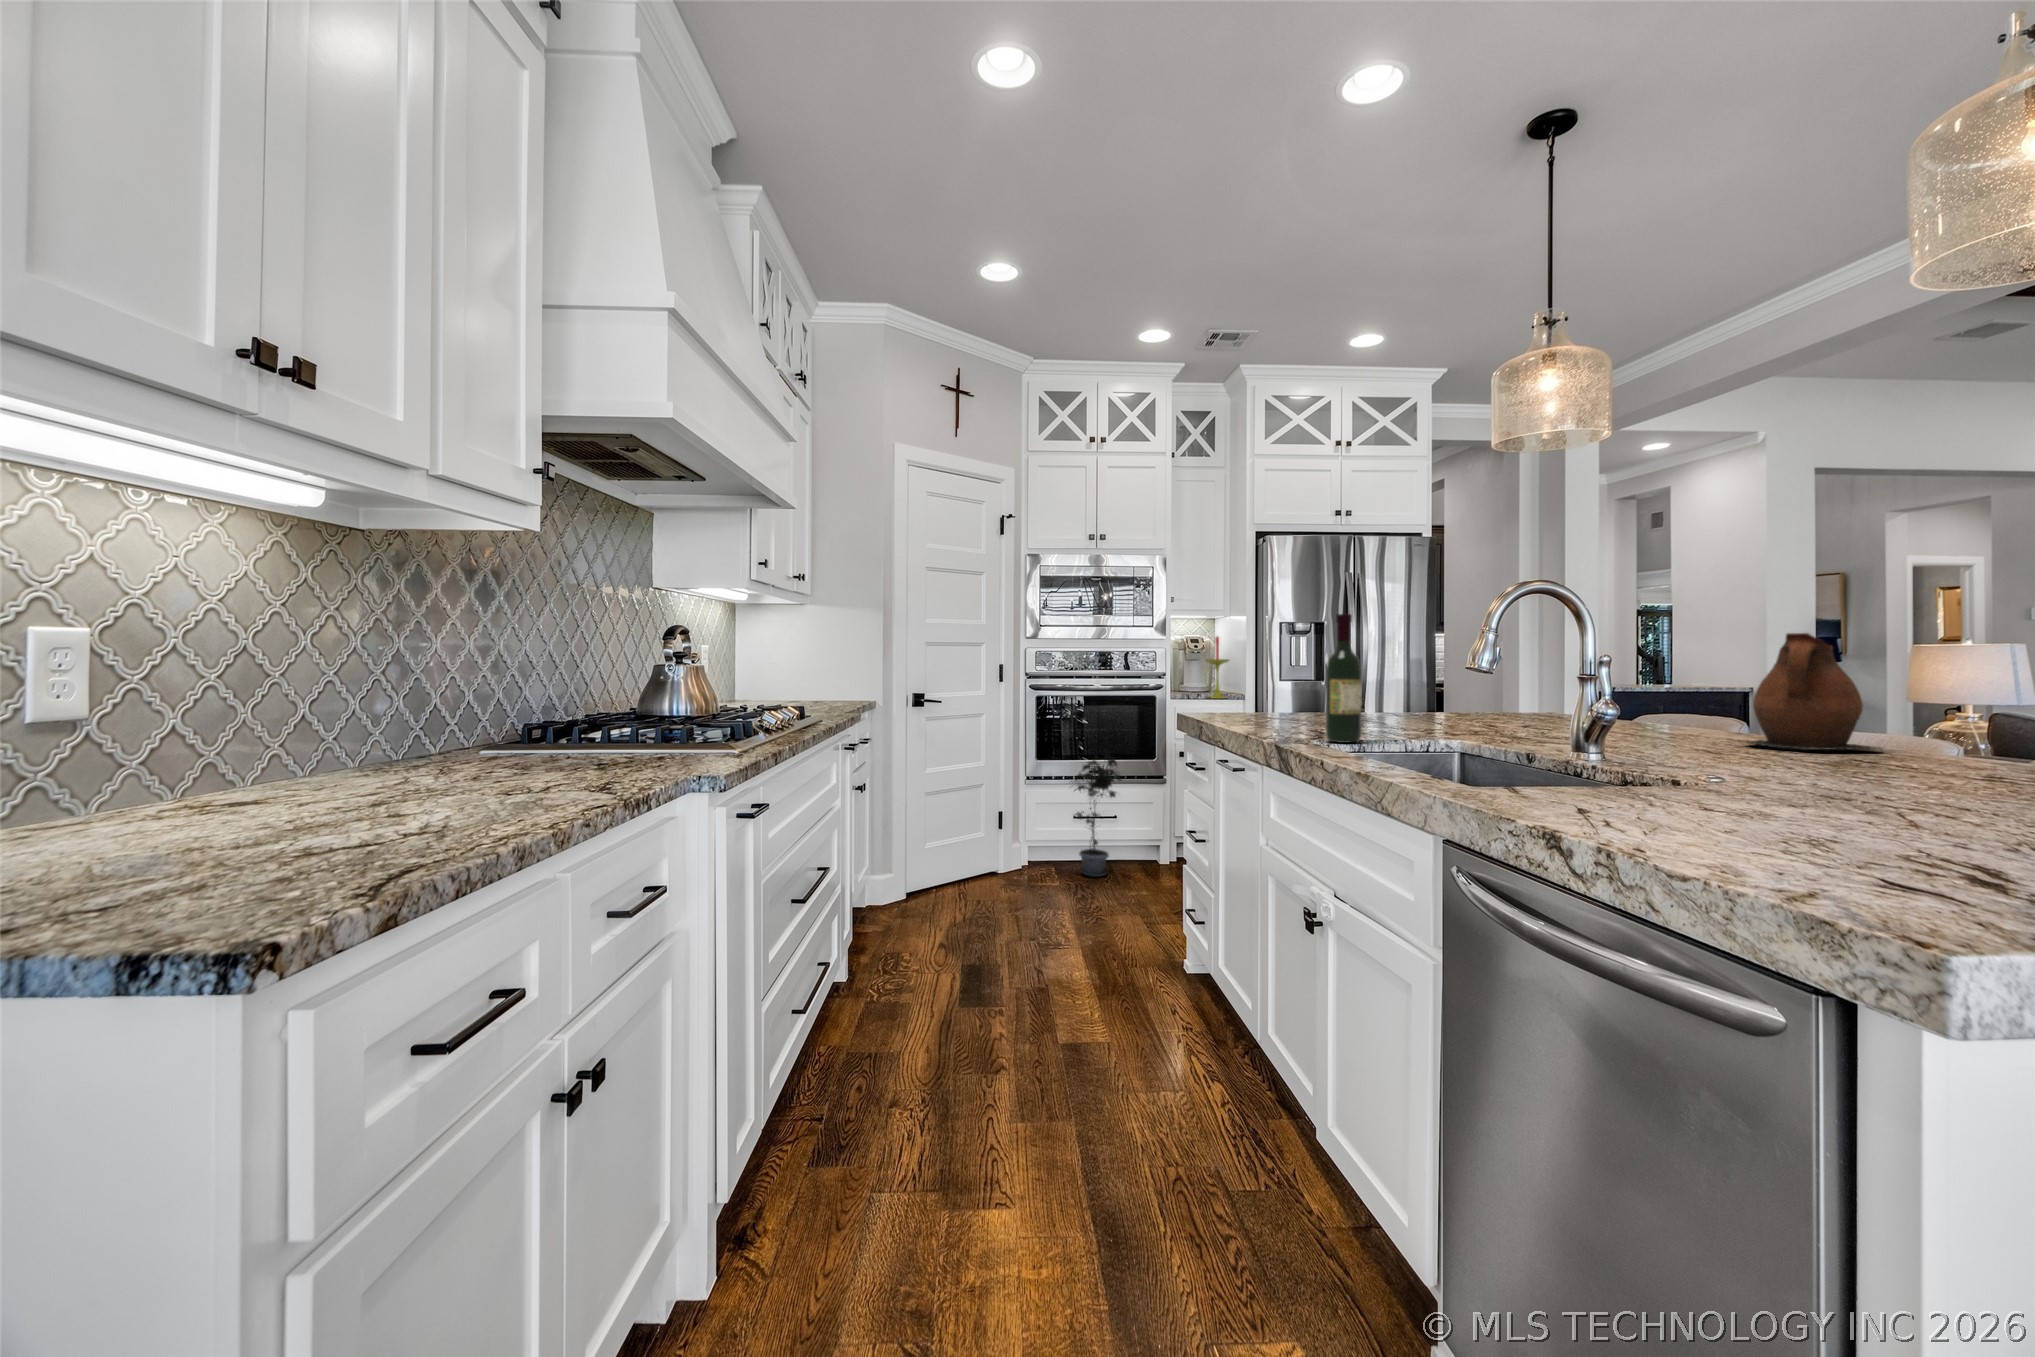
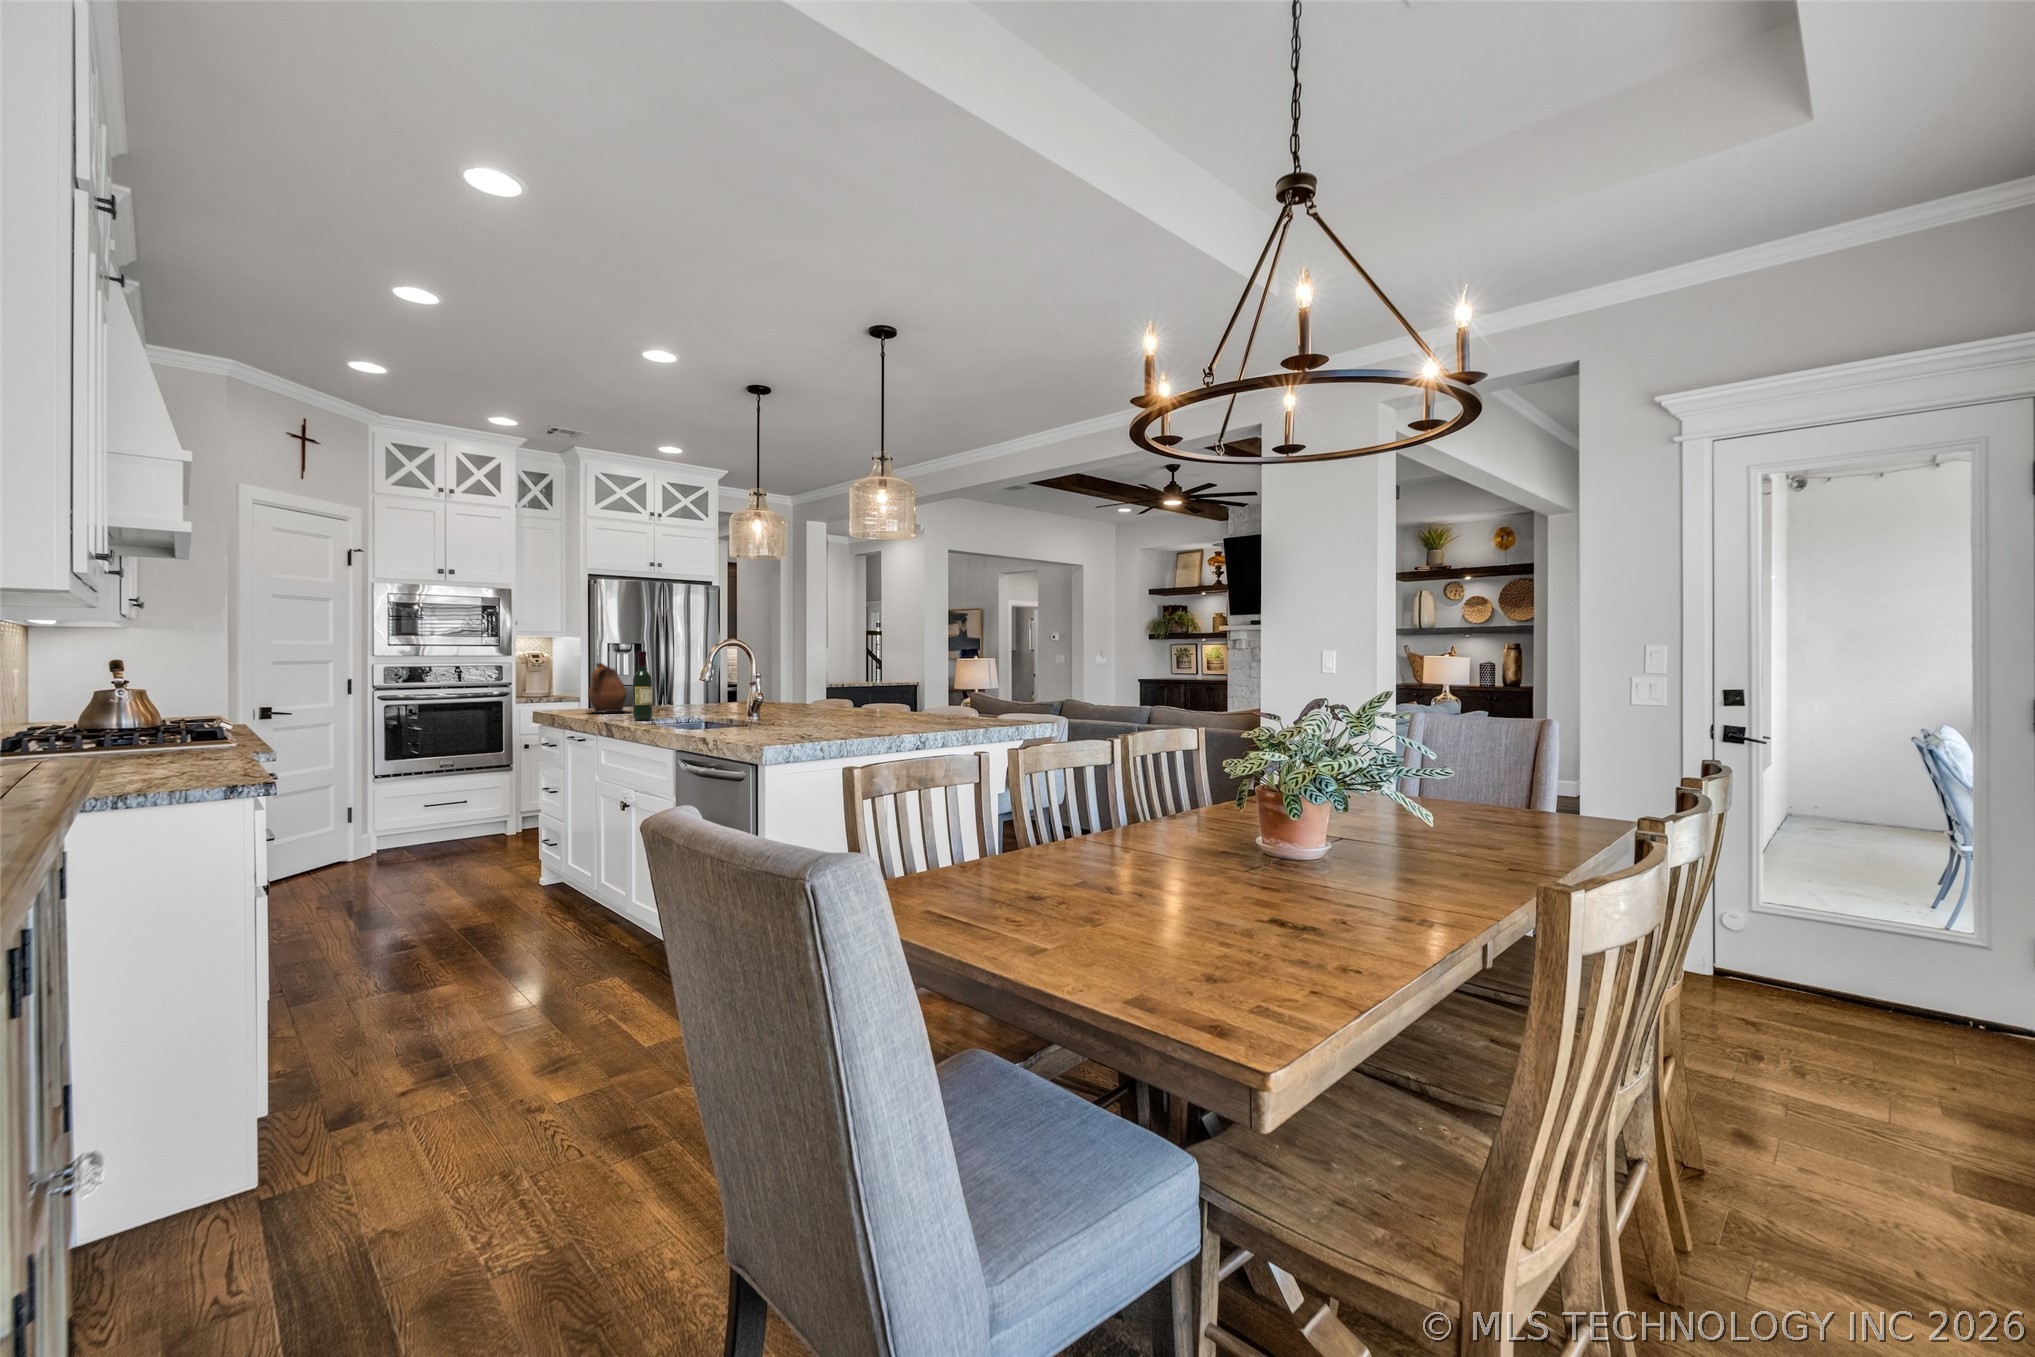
ceramic pitcher: present [1739,633,1882,750] -> present [588,663,627,713]
candle: present [1206,636,1229,699] -> none [547,653,568,702]
potted plant: present [1071,751,1121,877] -> none [424,746,478,850]

